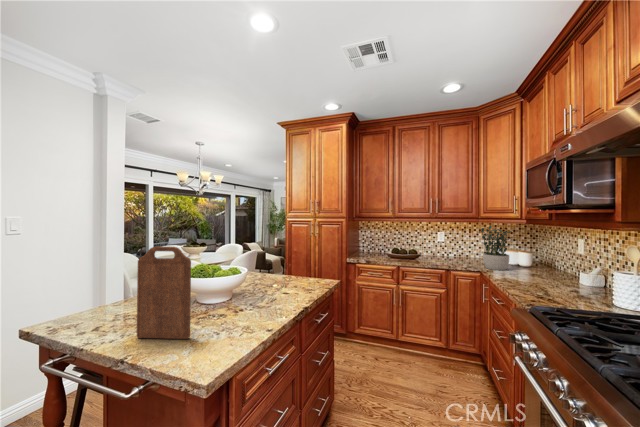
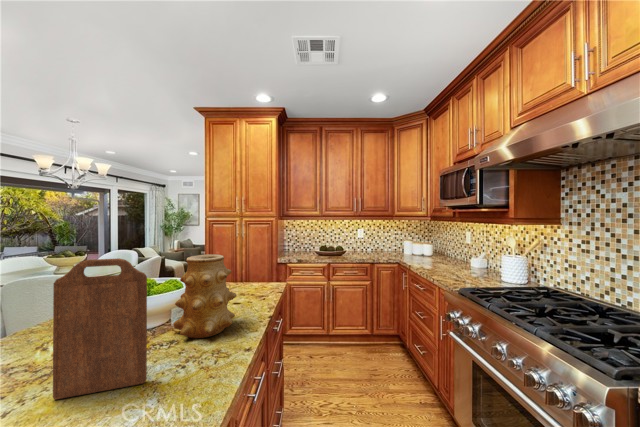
potted plant: present [481,226,512,270] -> none [394,222,422,260]
vase: none [225,249,273,316] -> present [173,254,237,338]

